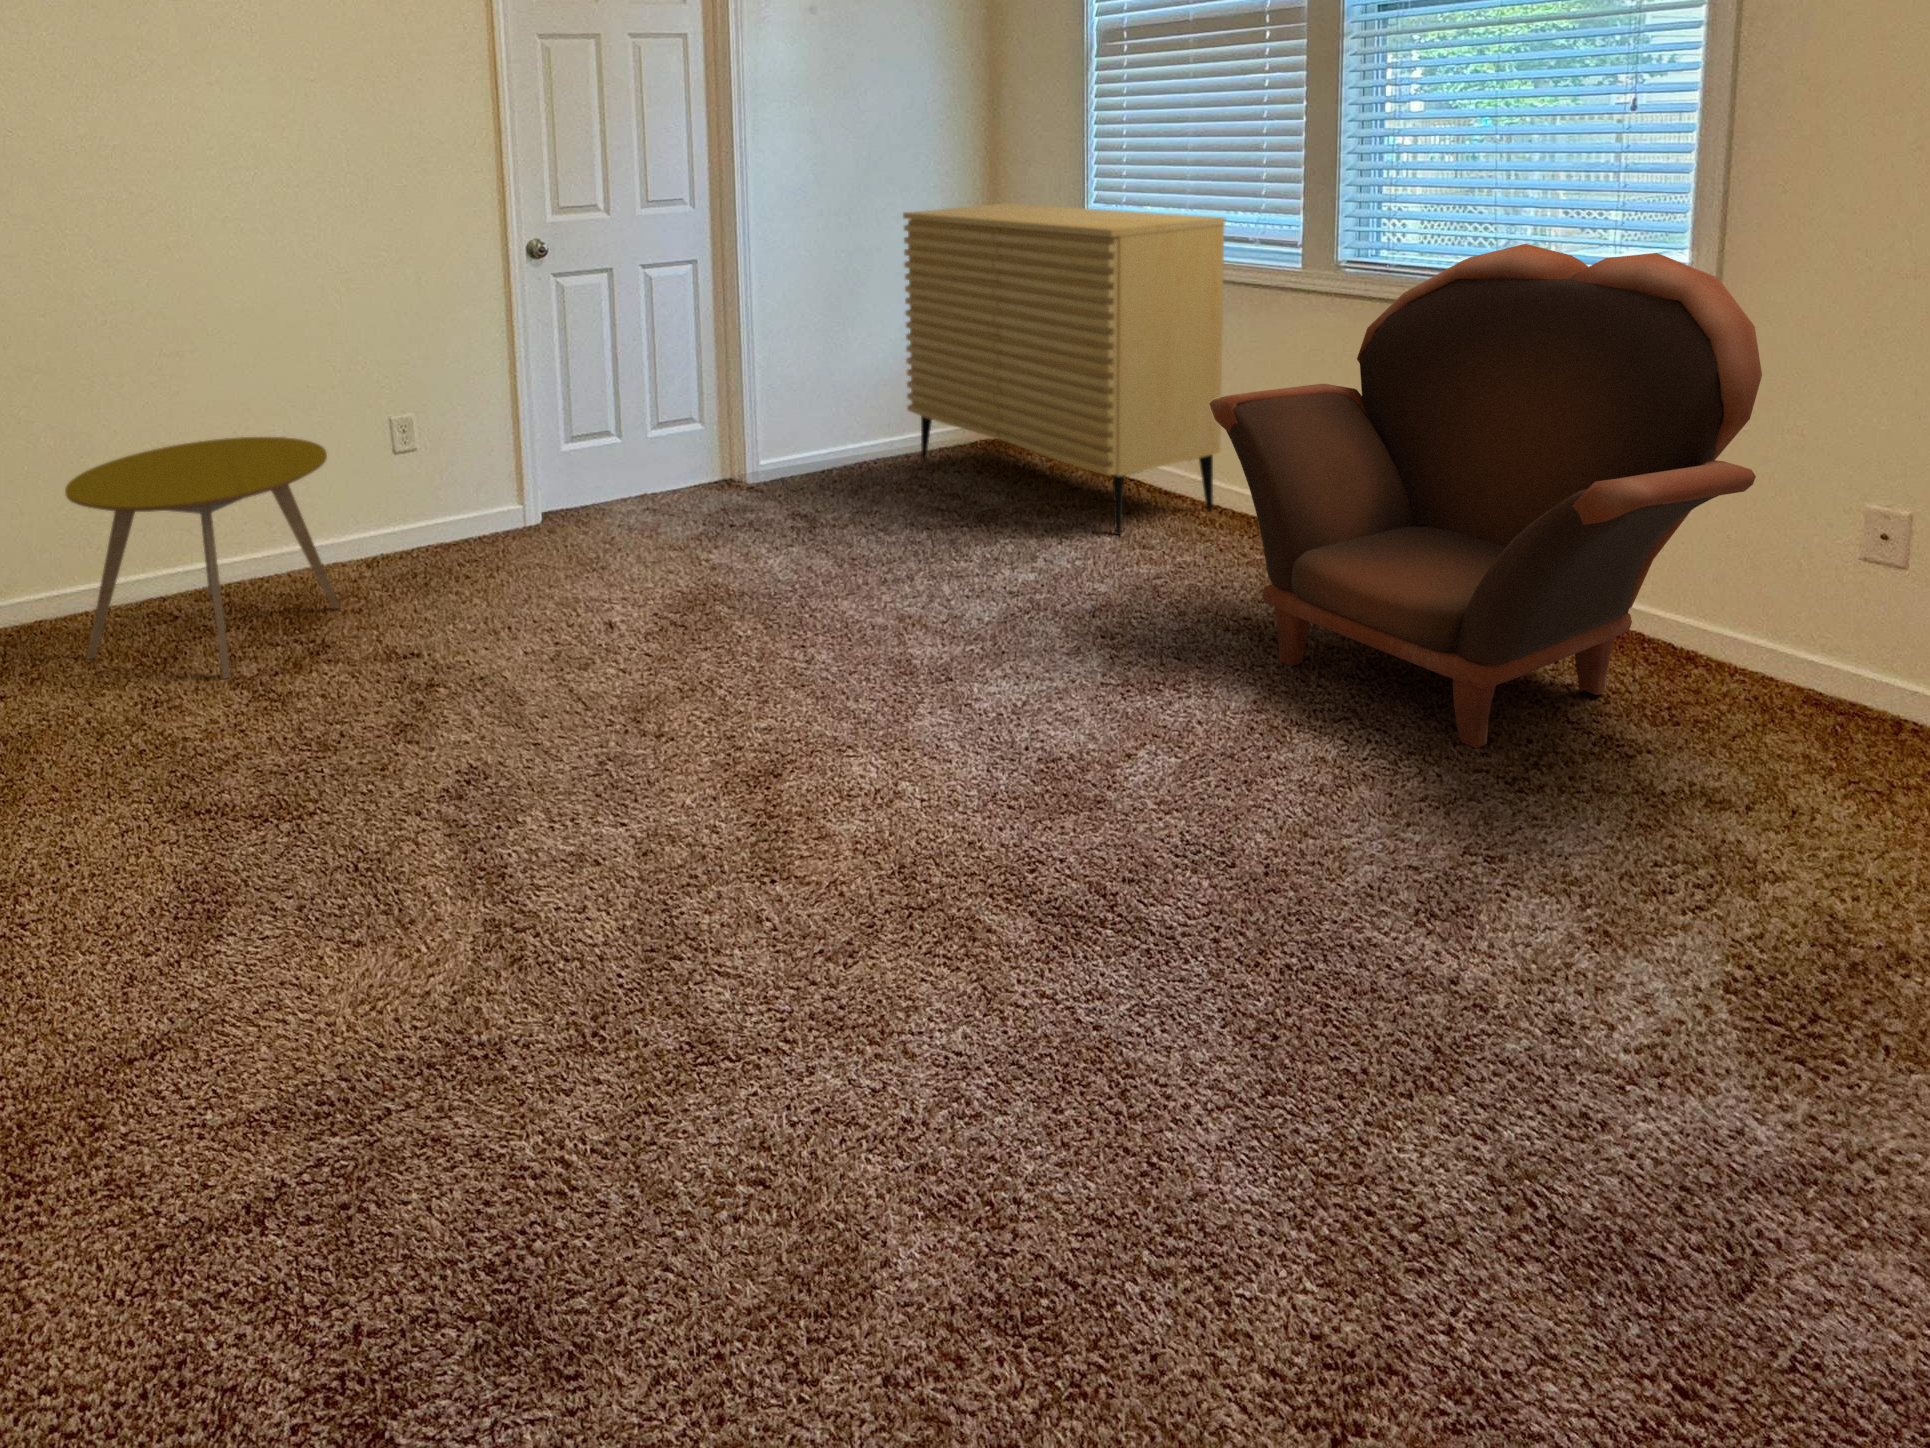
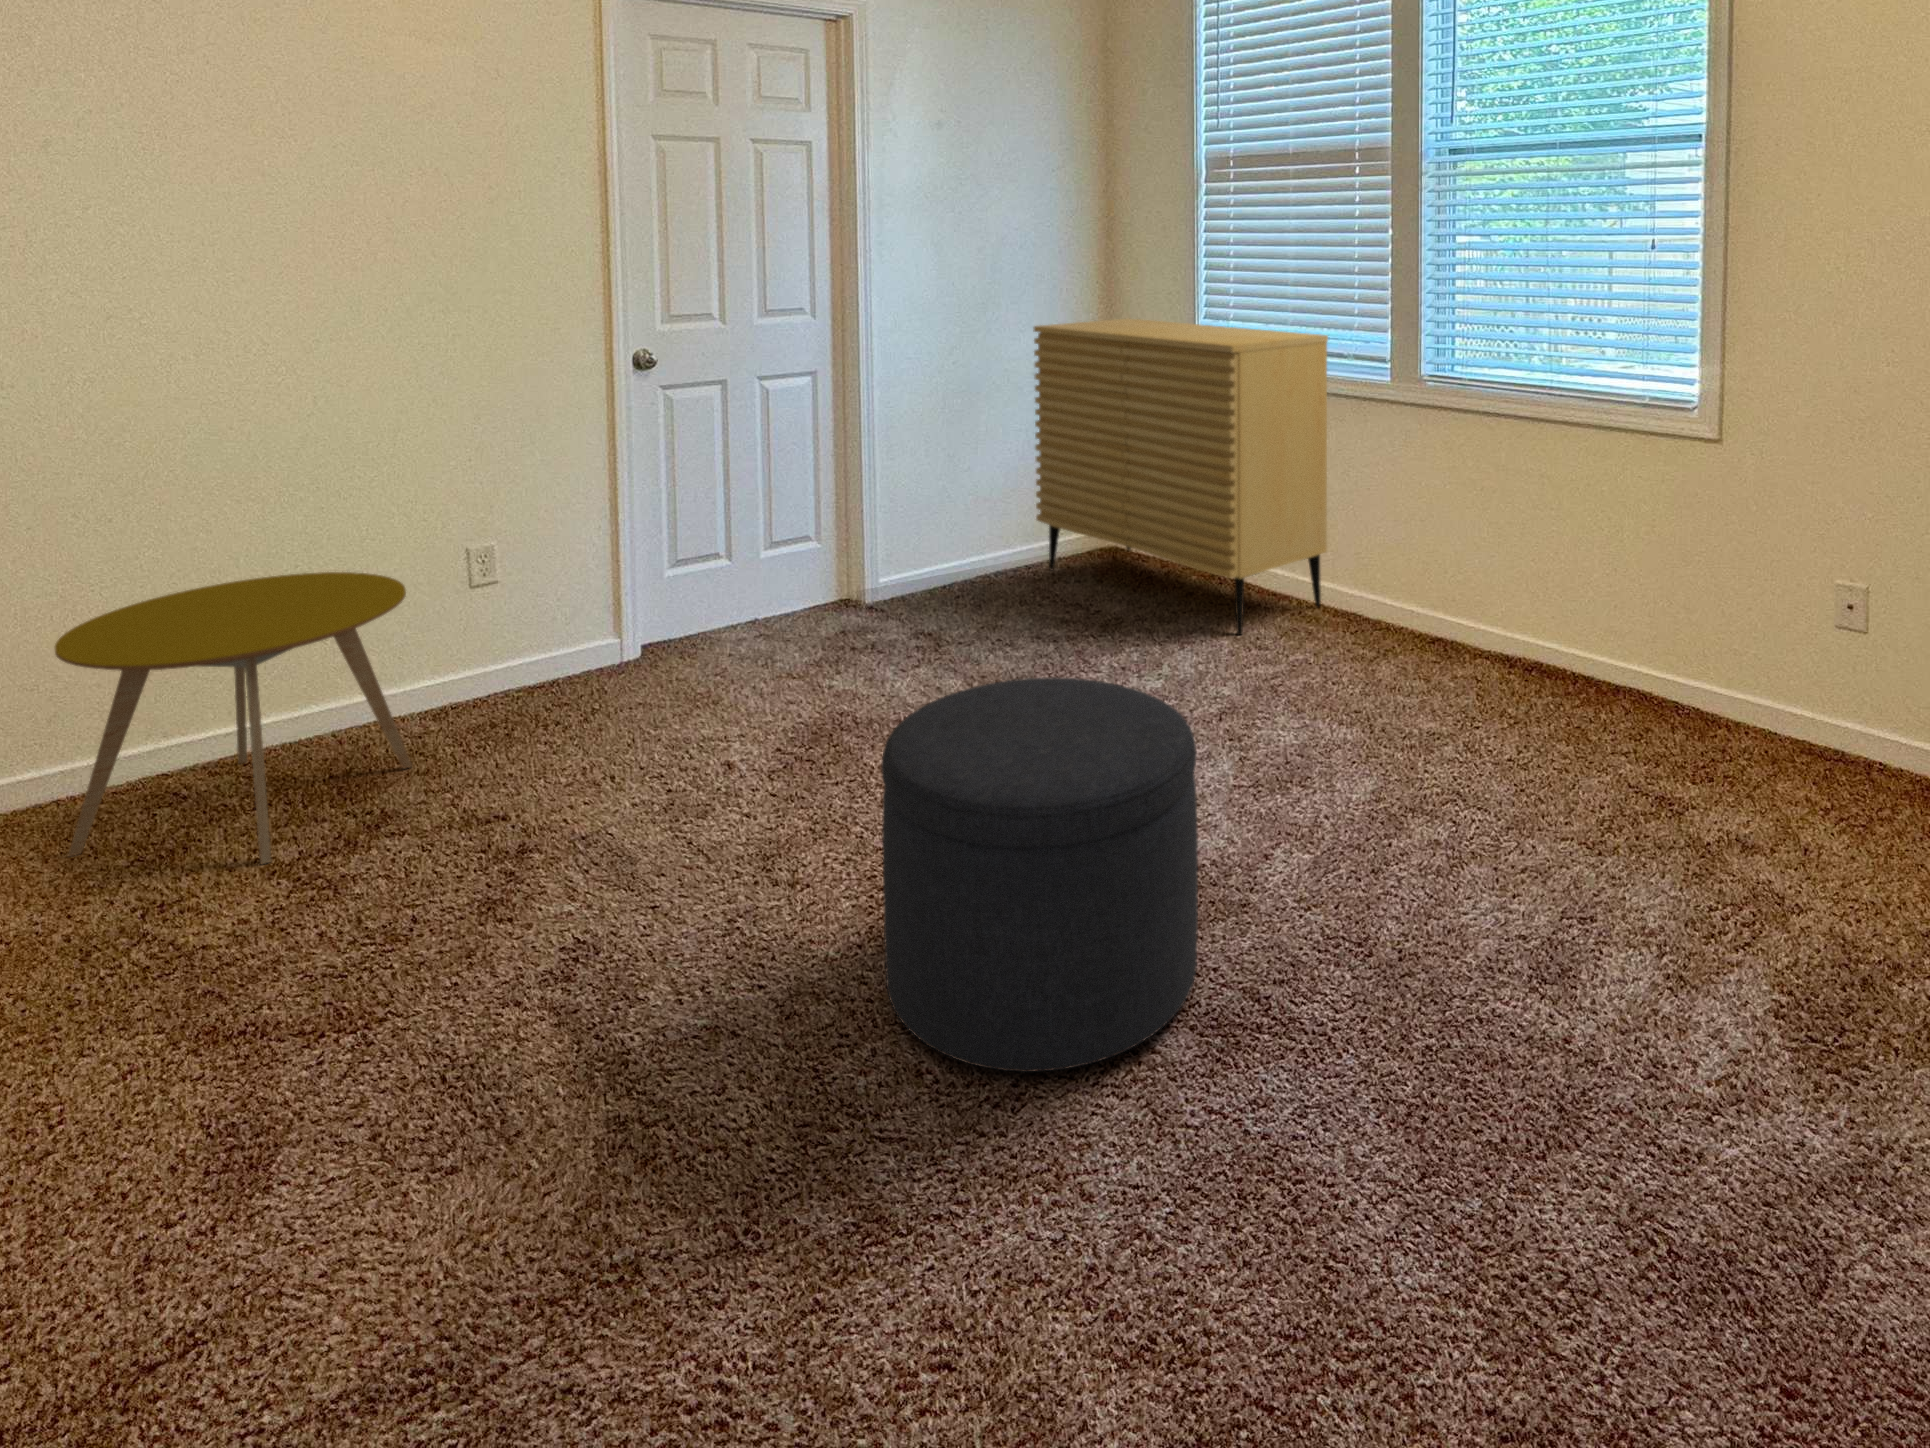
armchair: present [1209,244,1762,748] -> none [1326,362,1759,815]
ottoman: none [722,562,1038,936] -> present [881,677,1198,1072]

